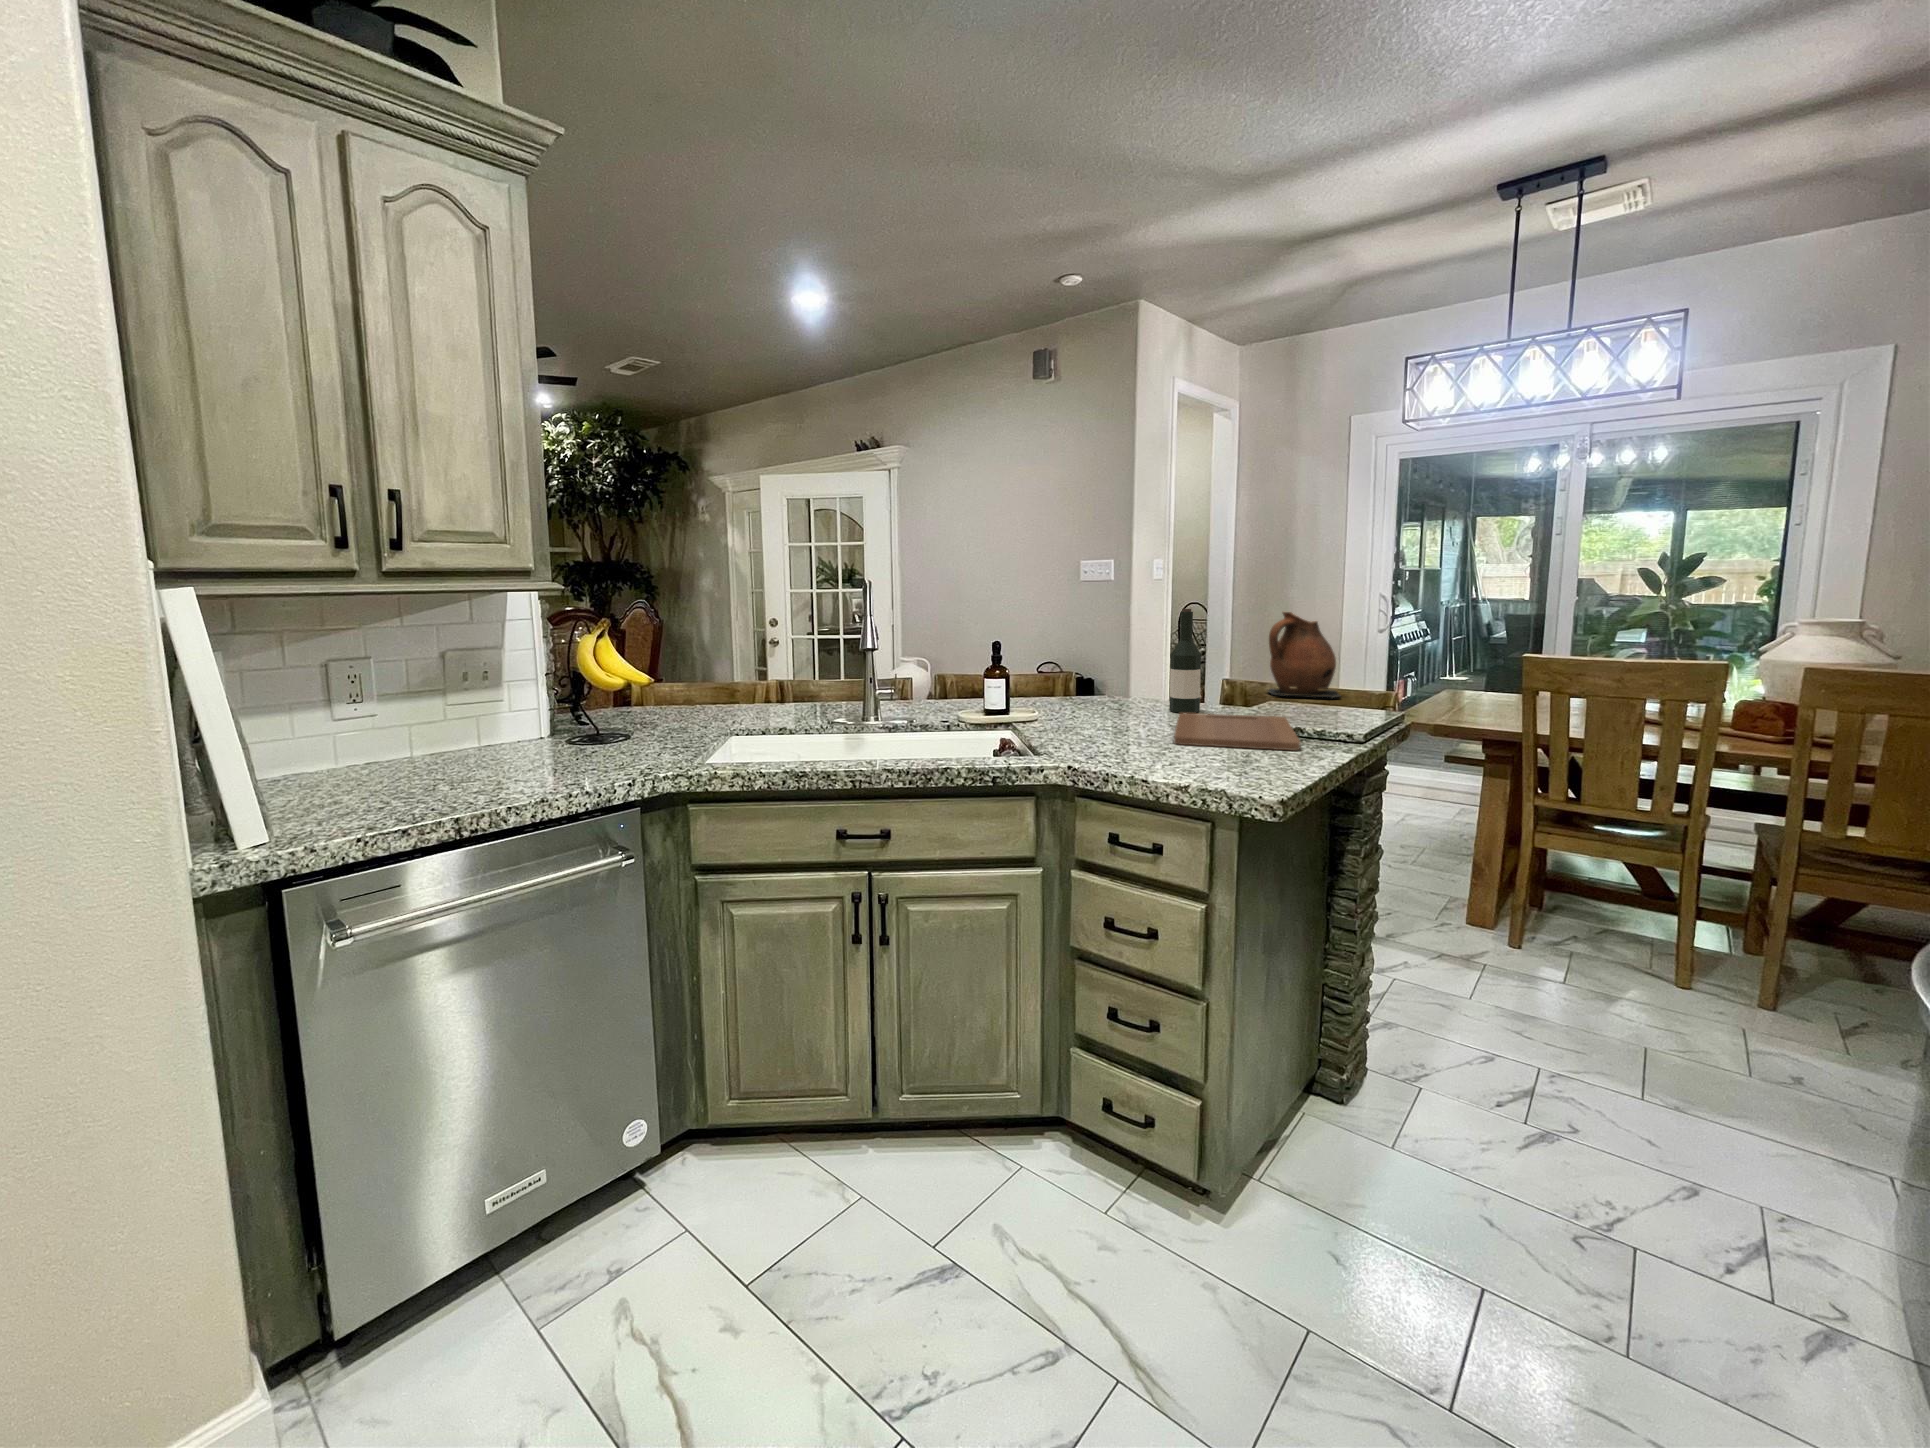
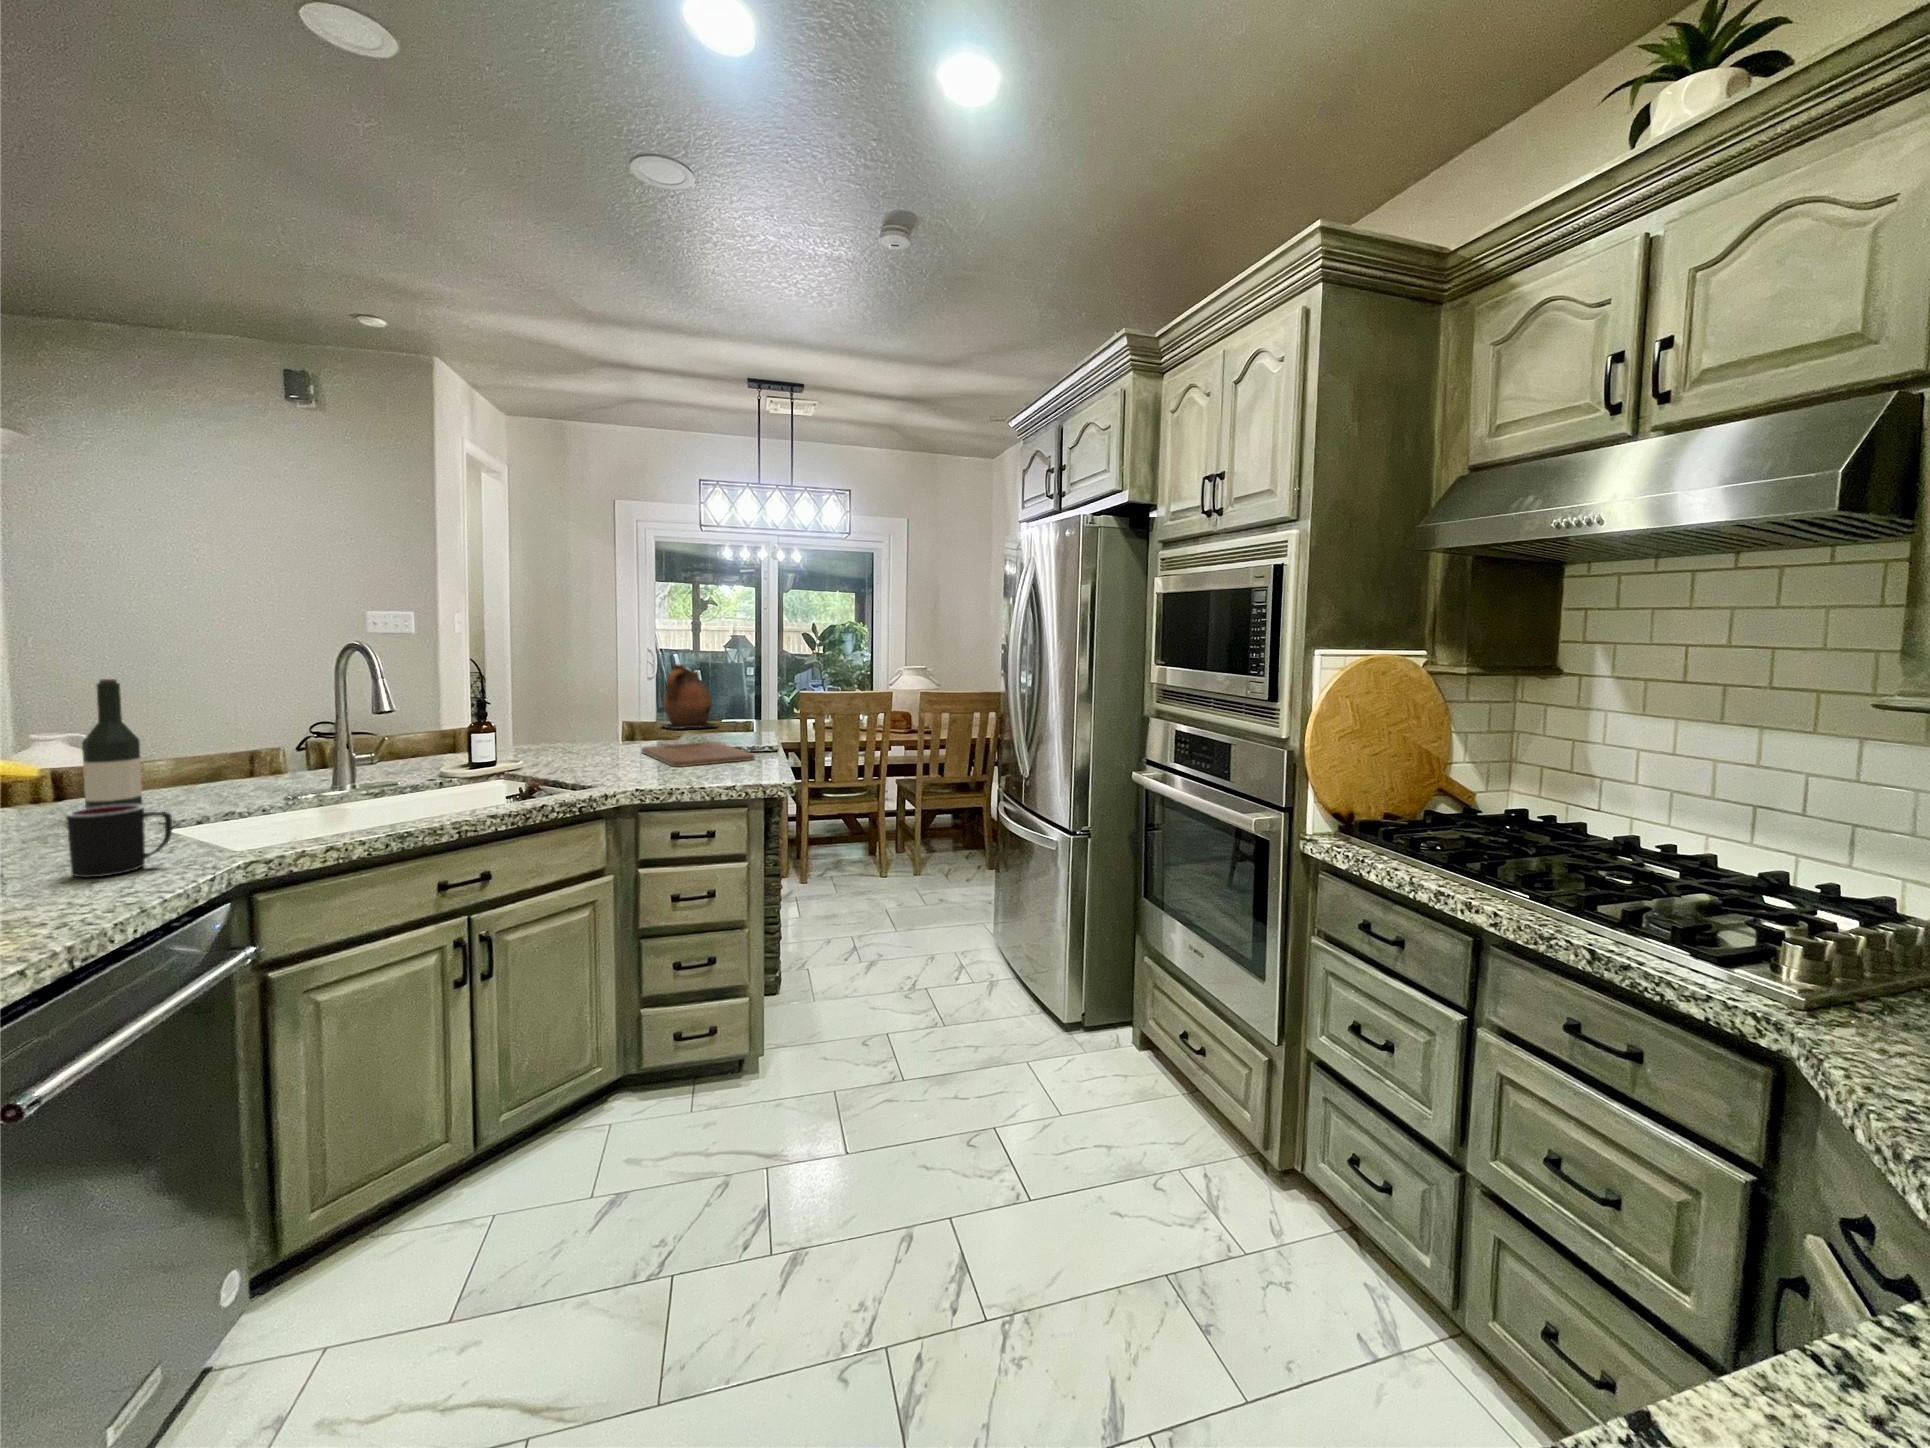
wine bottle: present [1169,609,1201,713] -> present [82,679,142,809]
mug: none [599,710,651,766] -> present [66,804,172,877]

